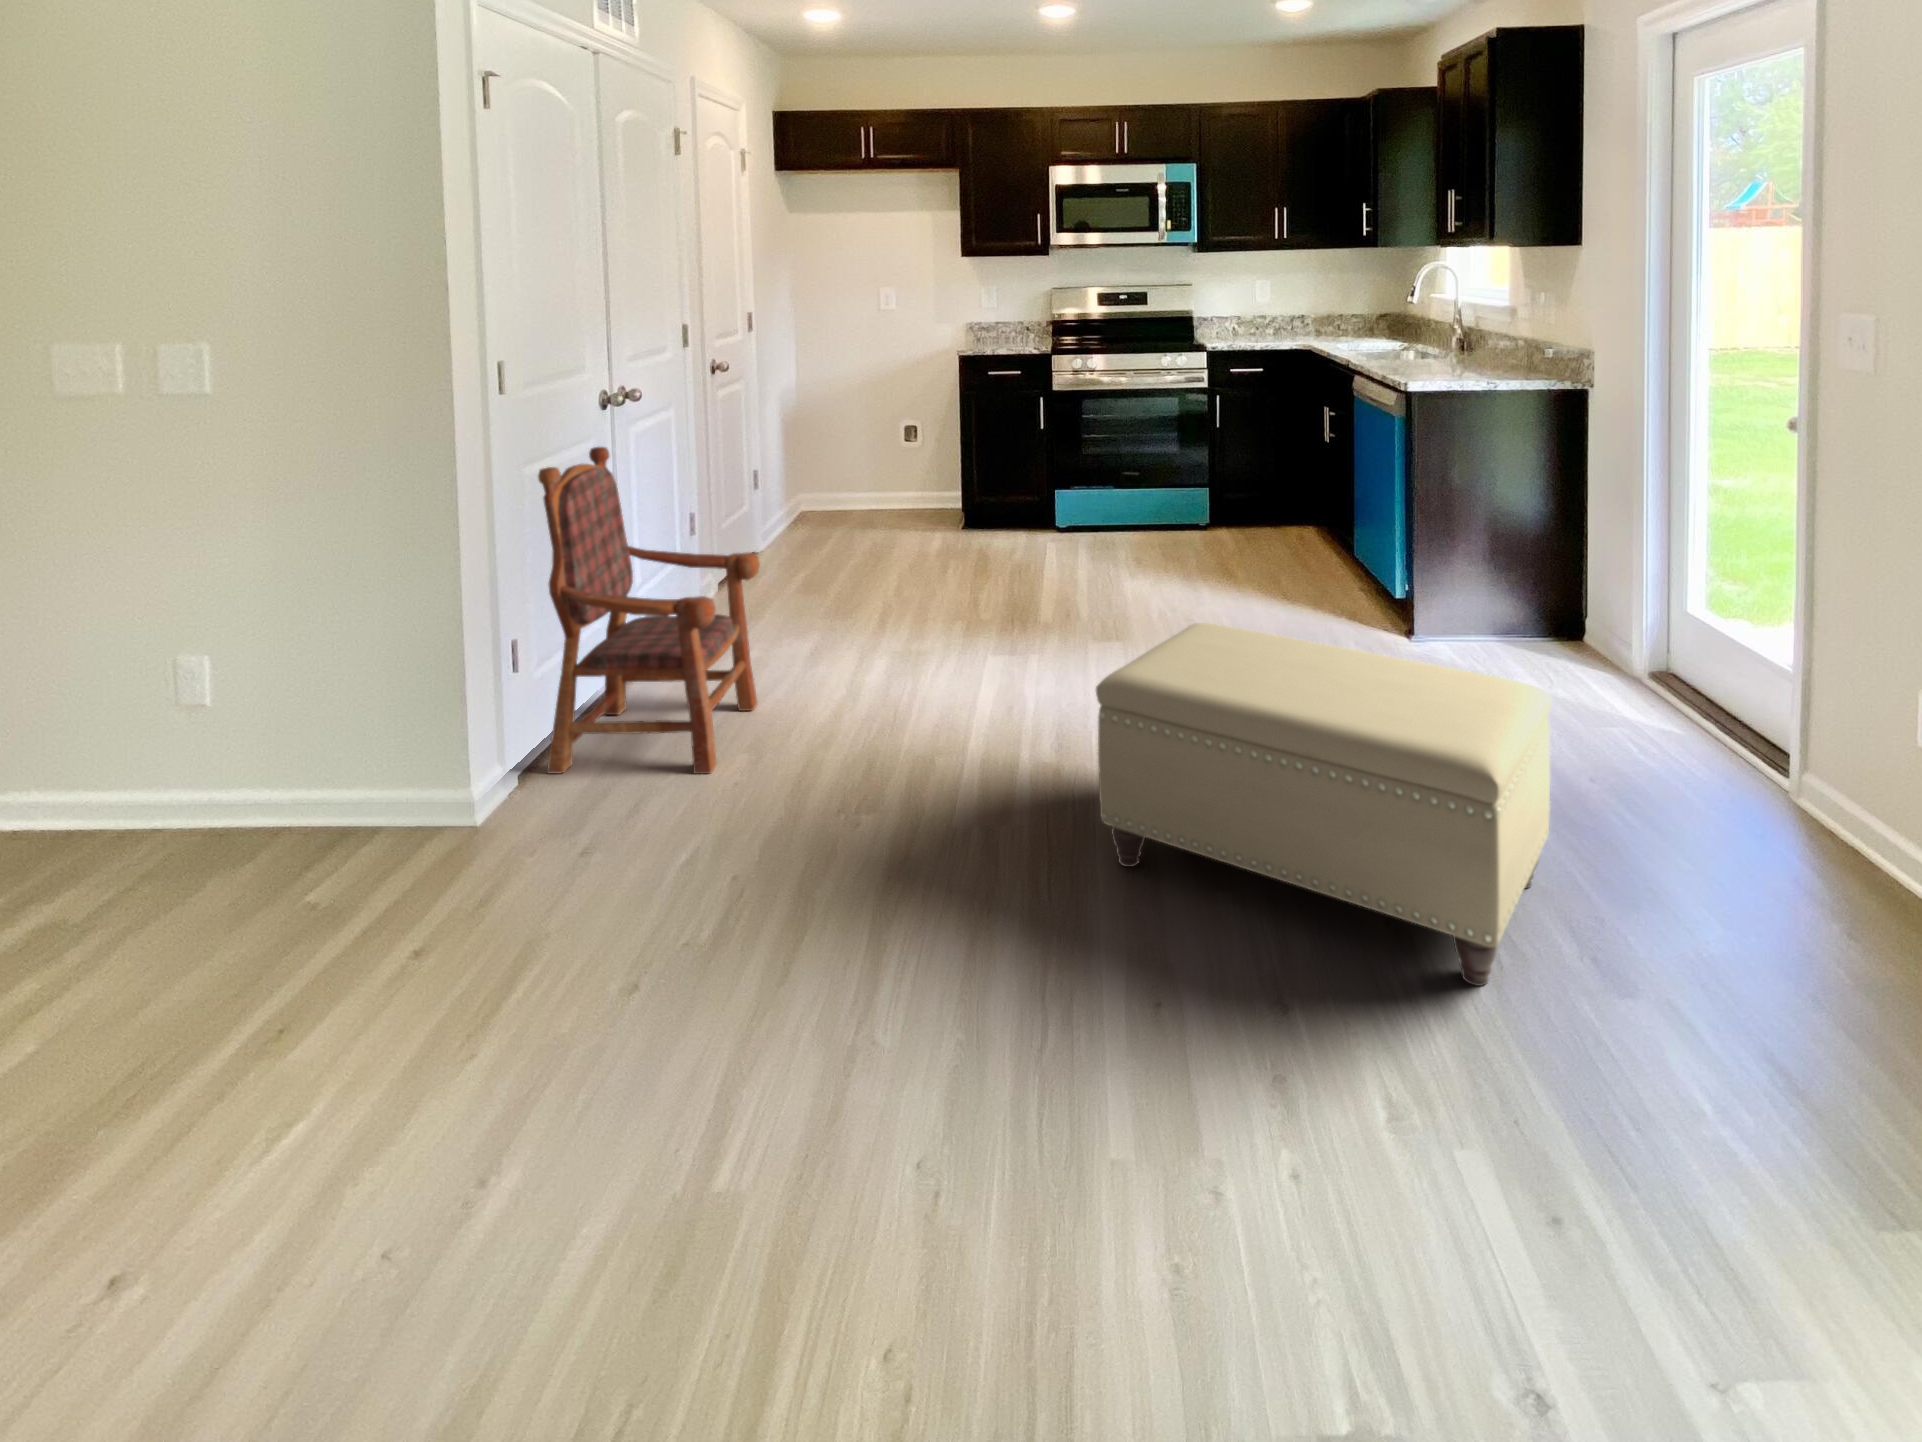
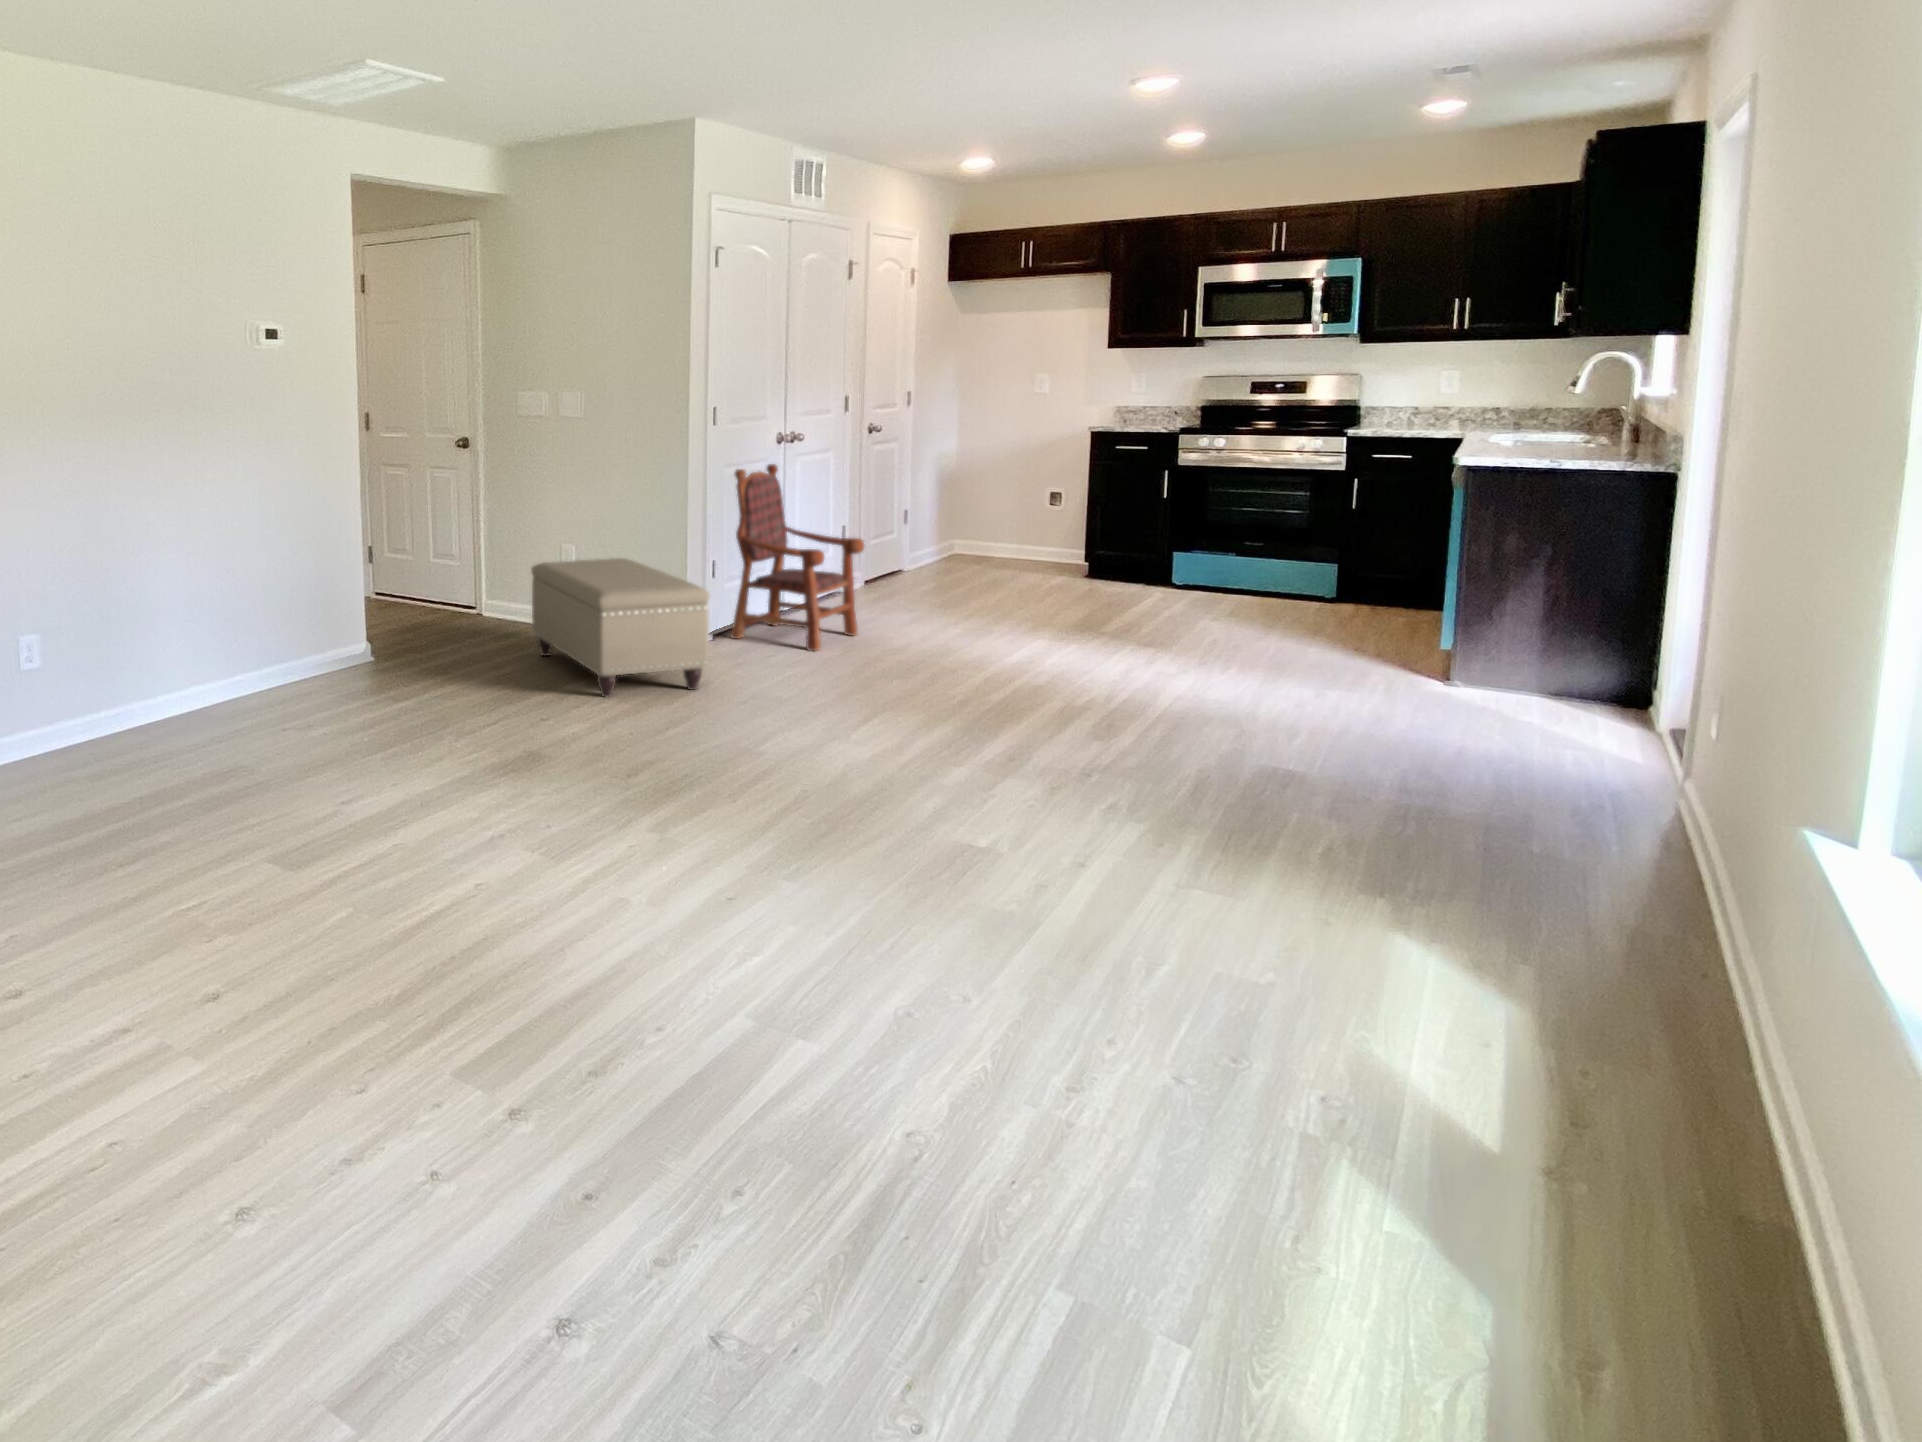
ottoman: present [1096,623,1551,986] -> present [531,558,710,697]

